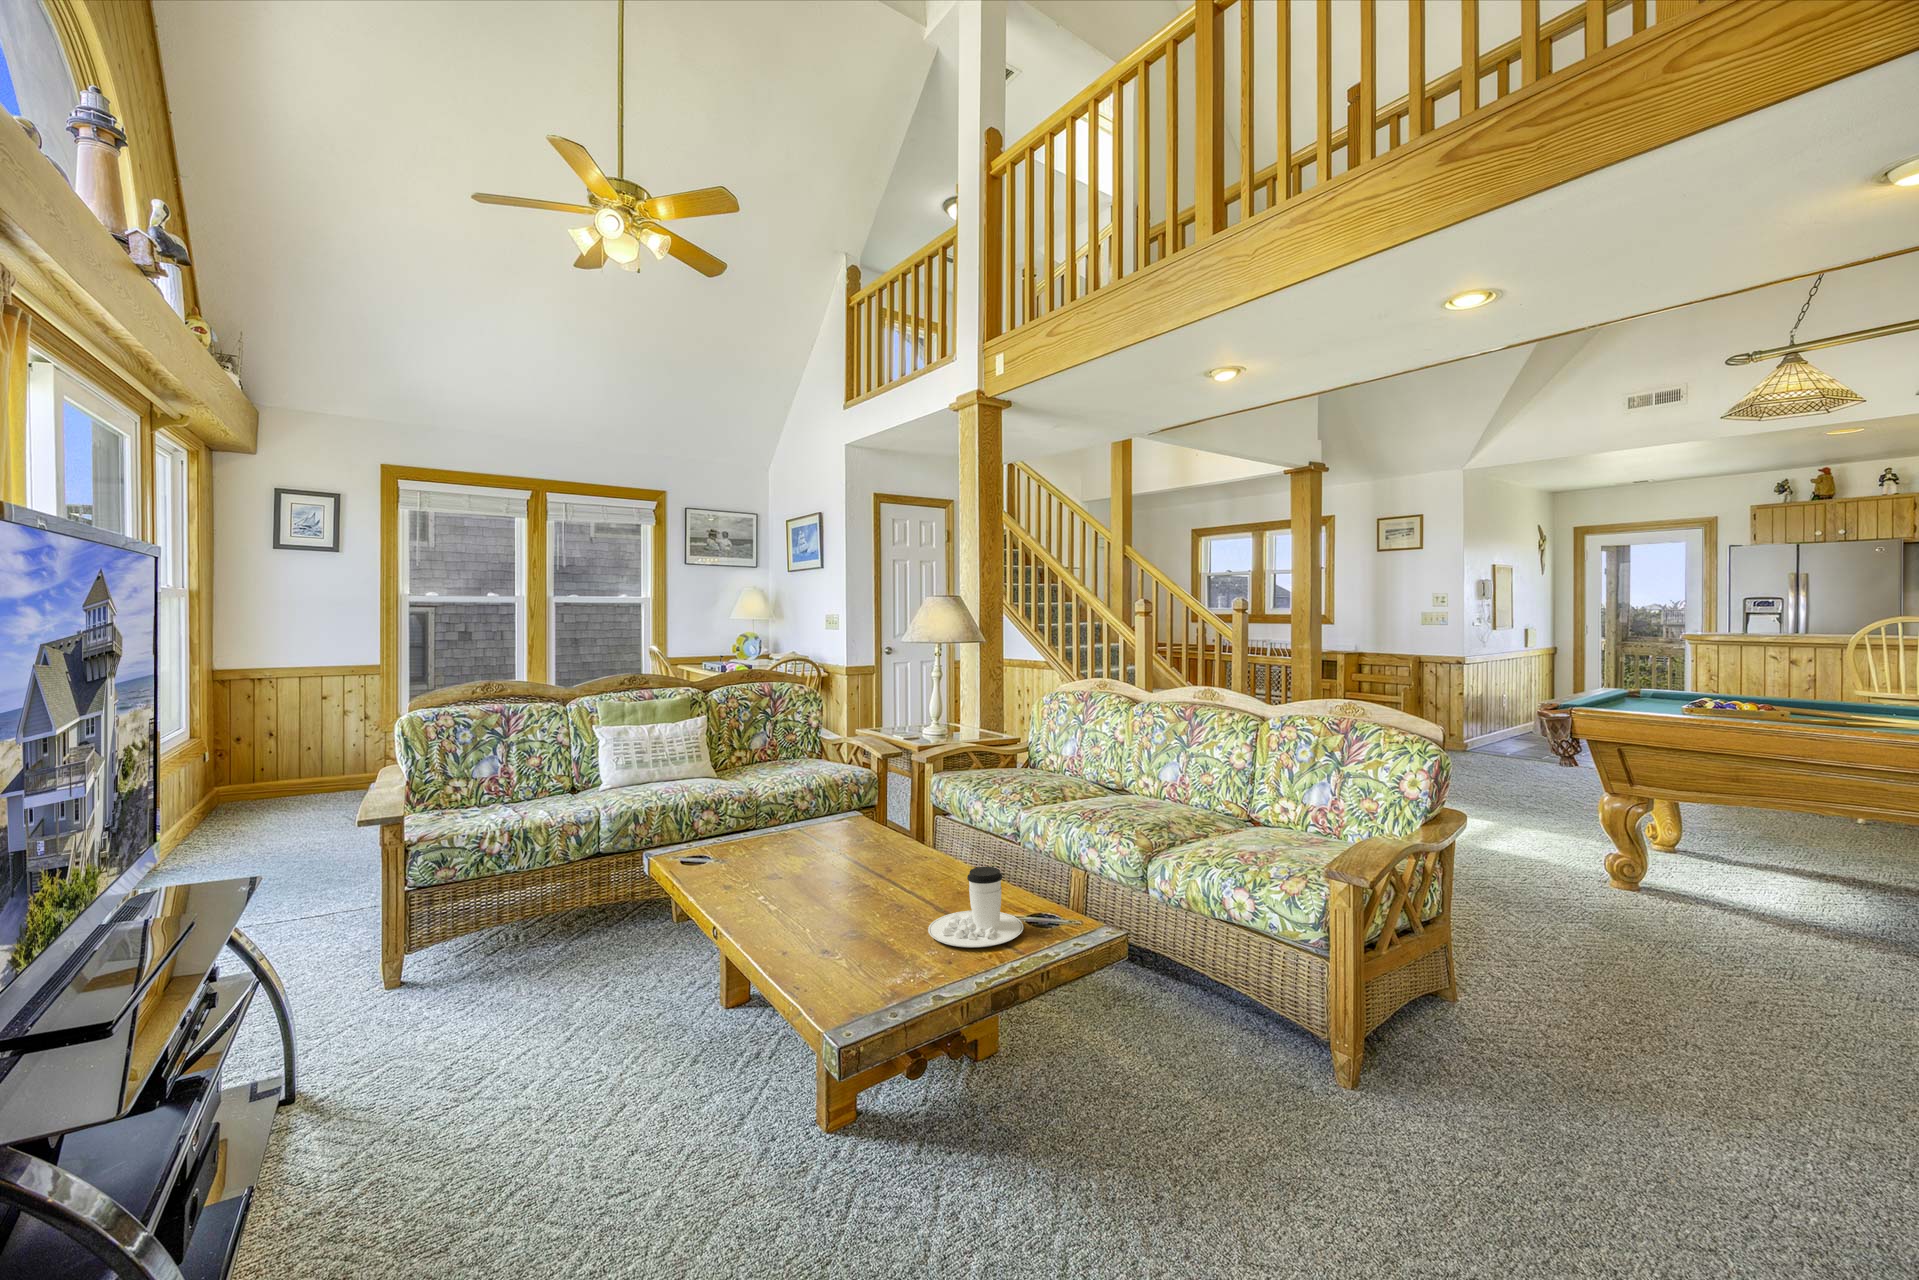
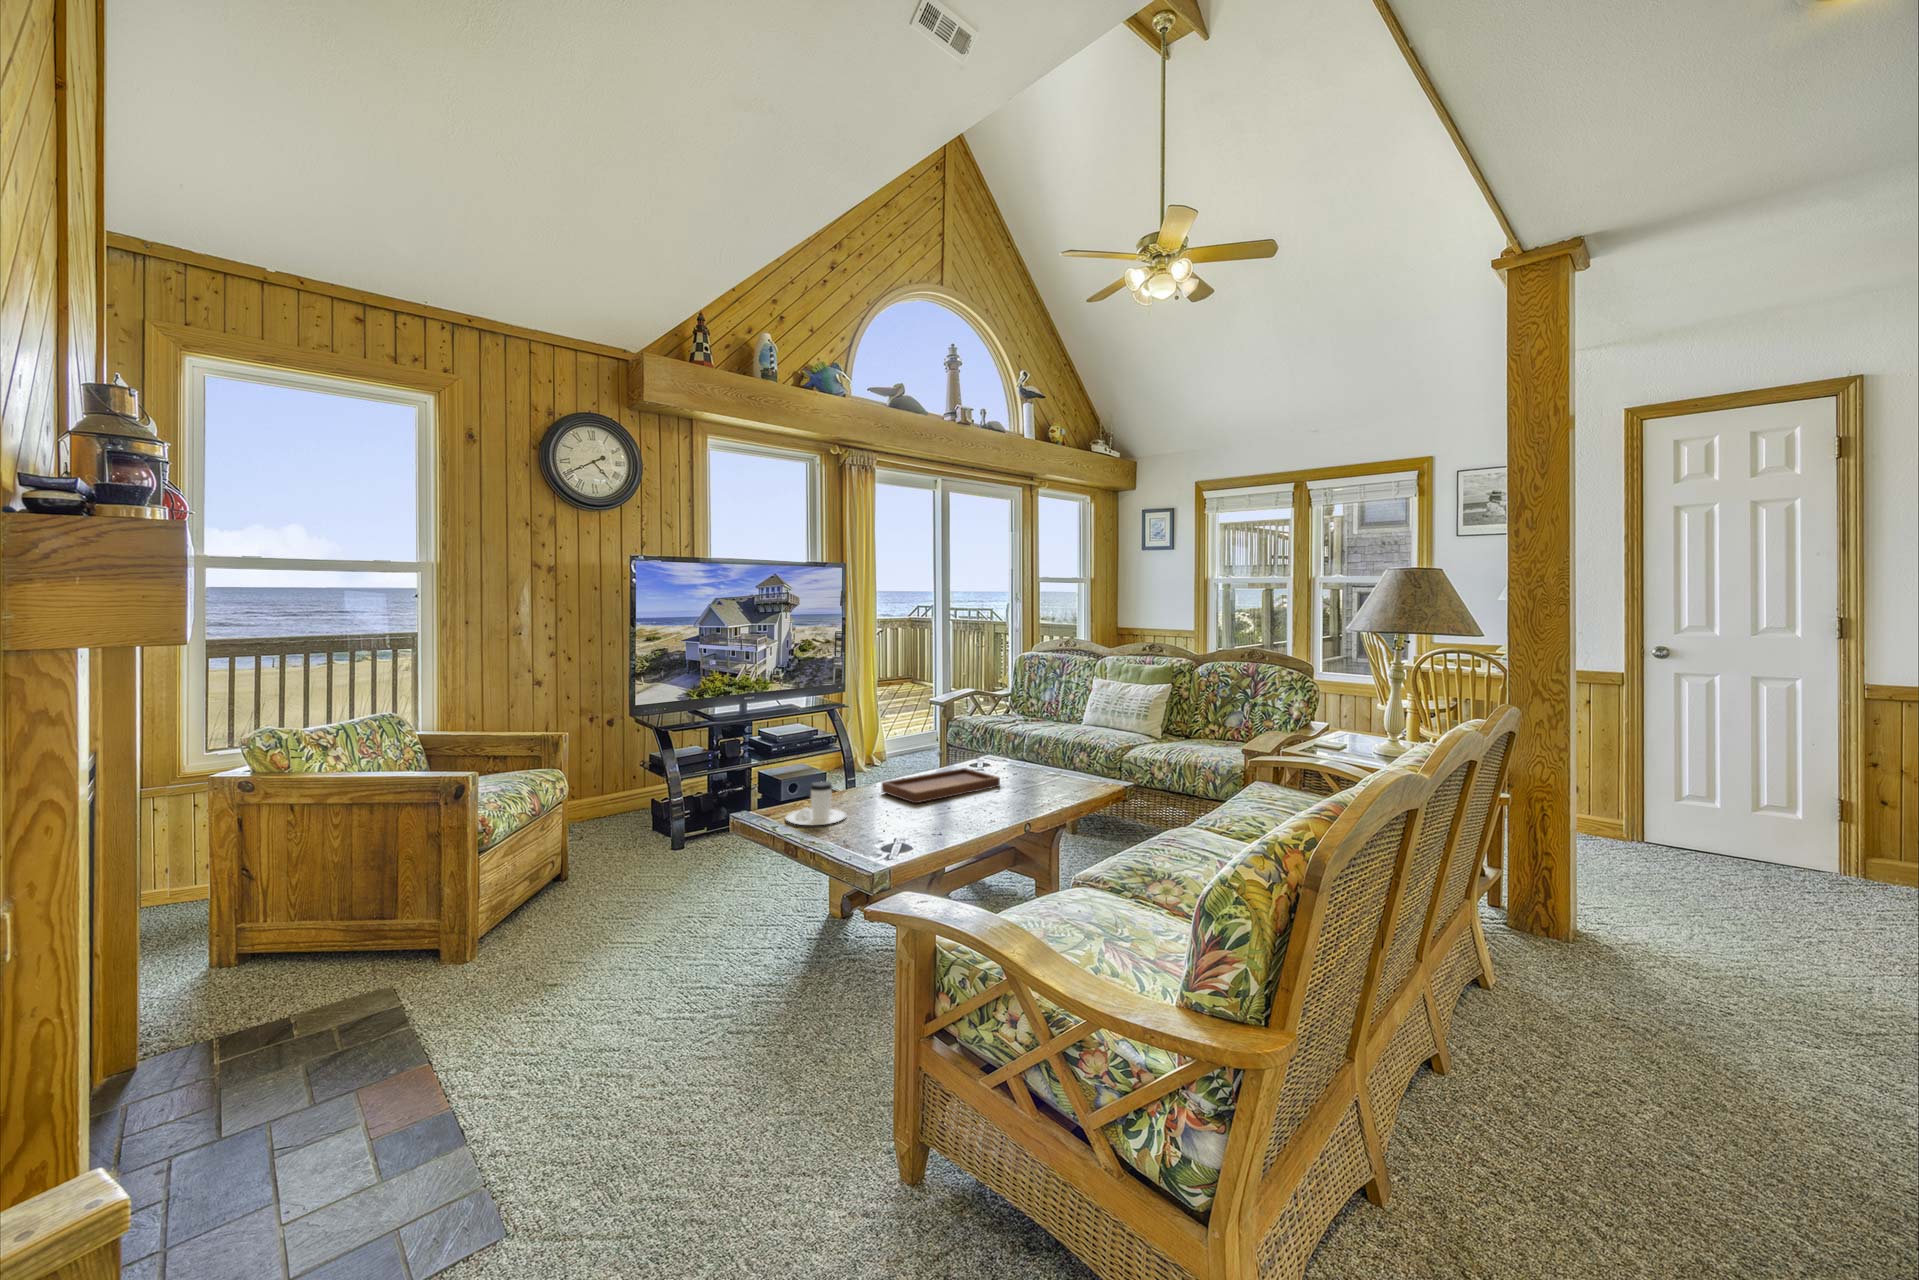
tray: none [818,811,945,890] -> present [882,751,1000,804]

